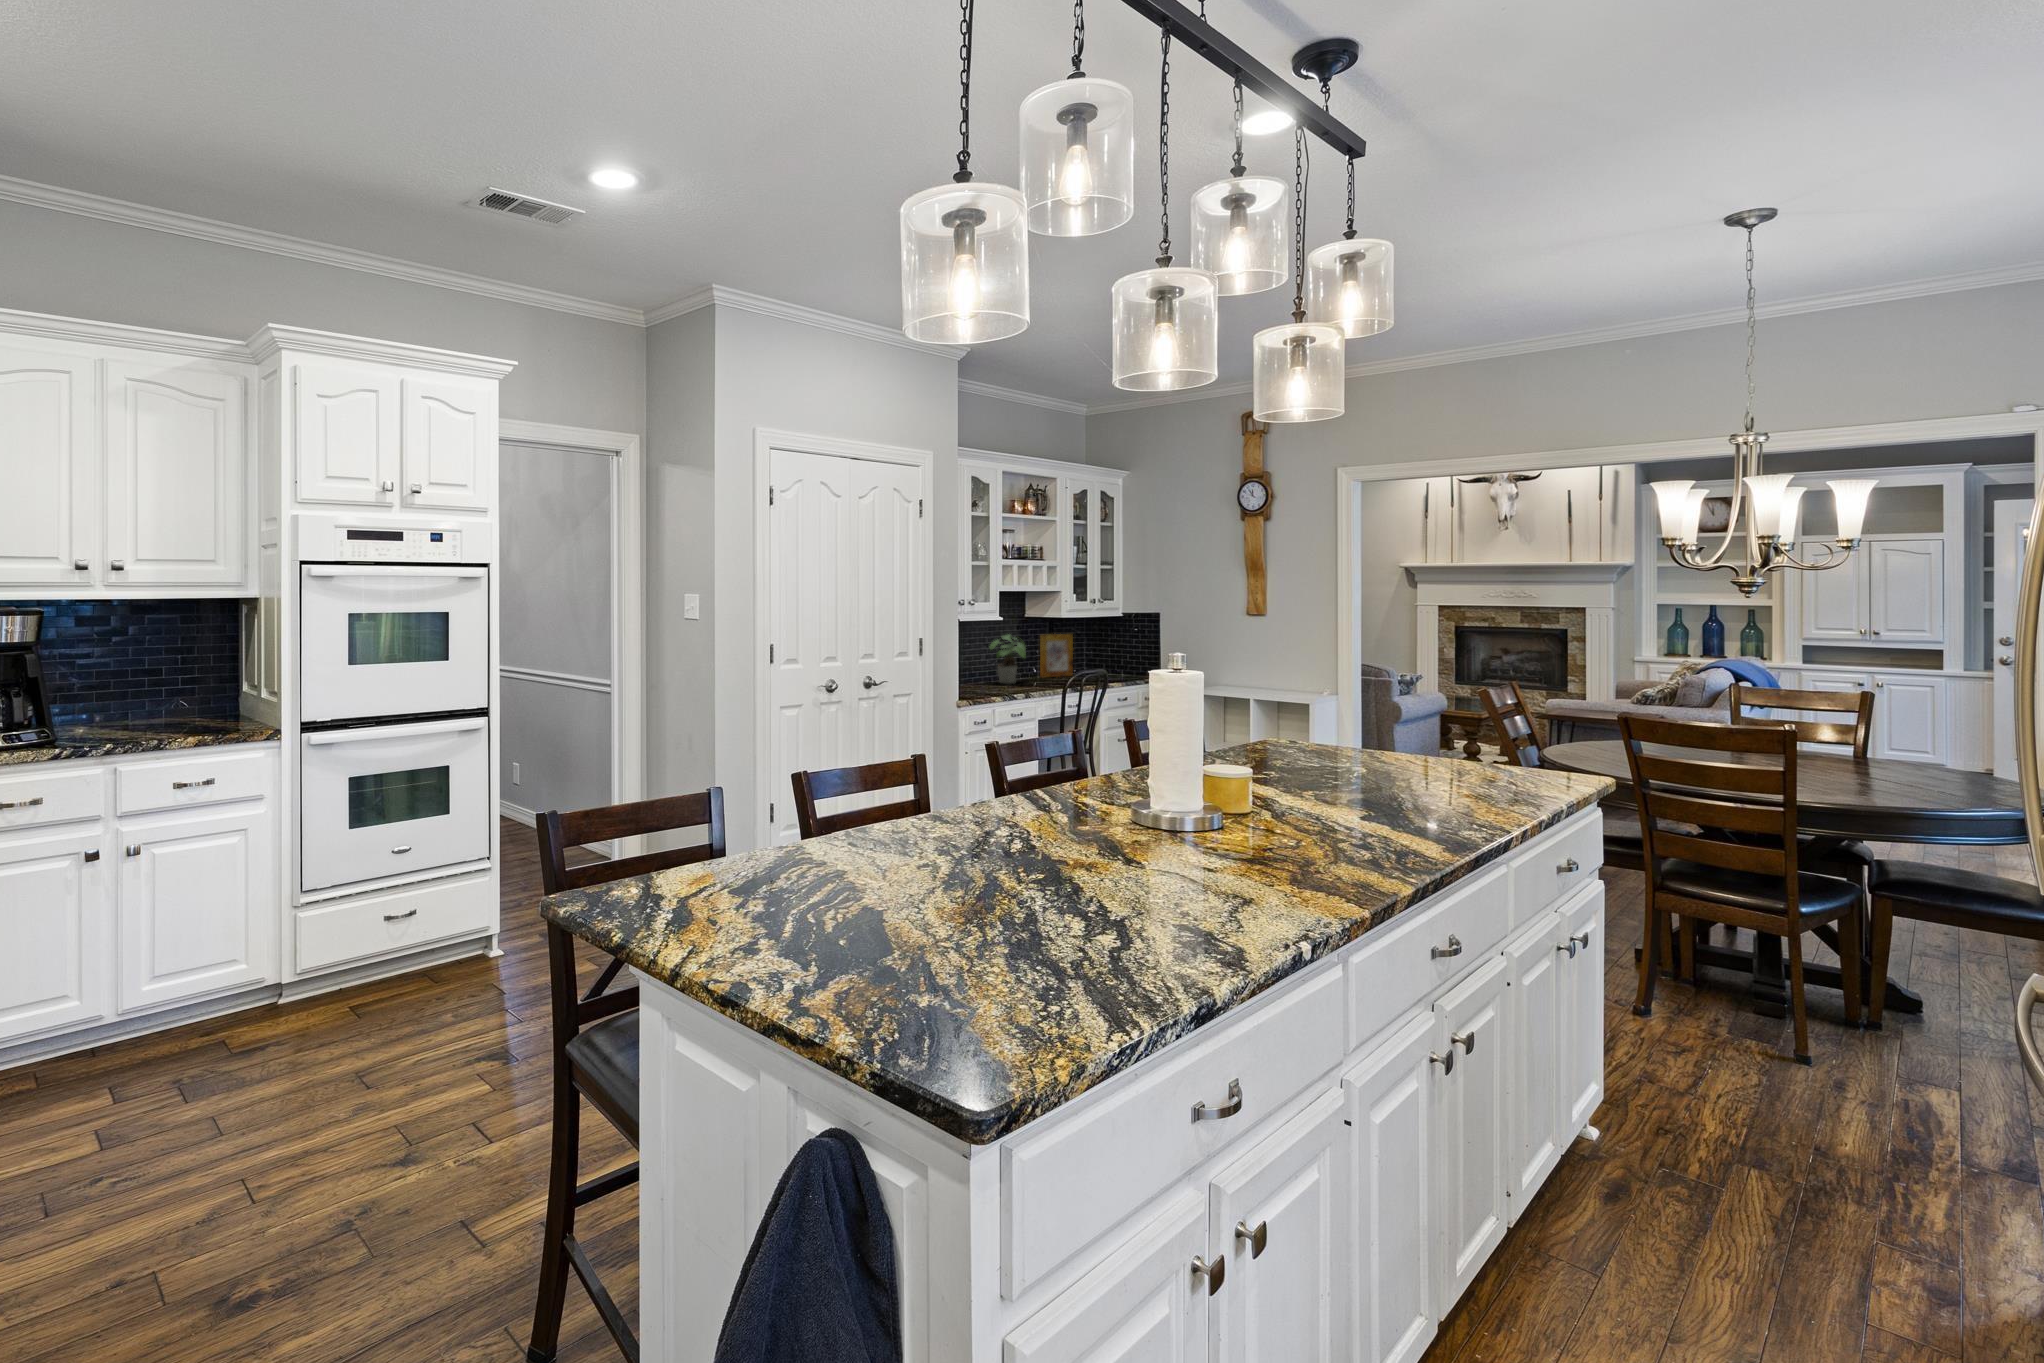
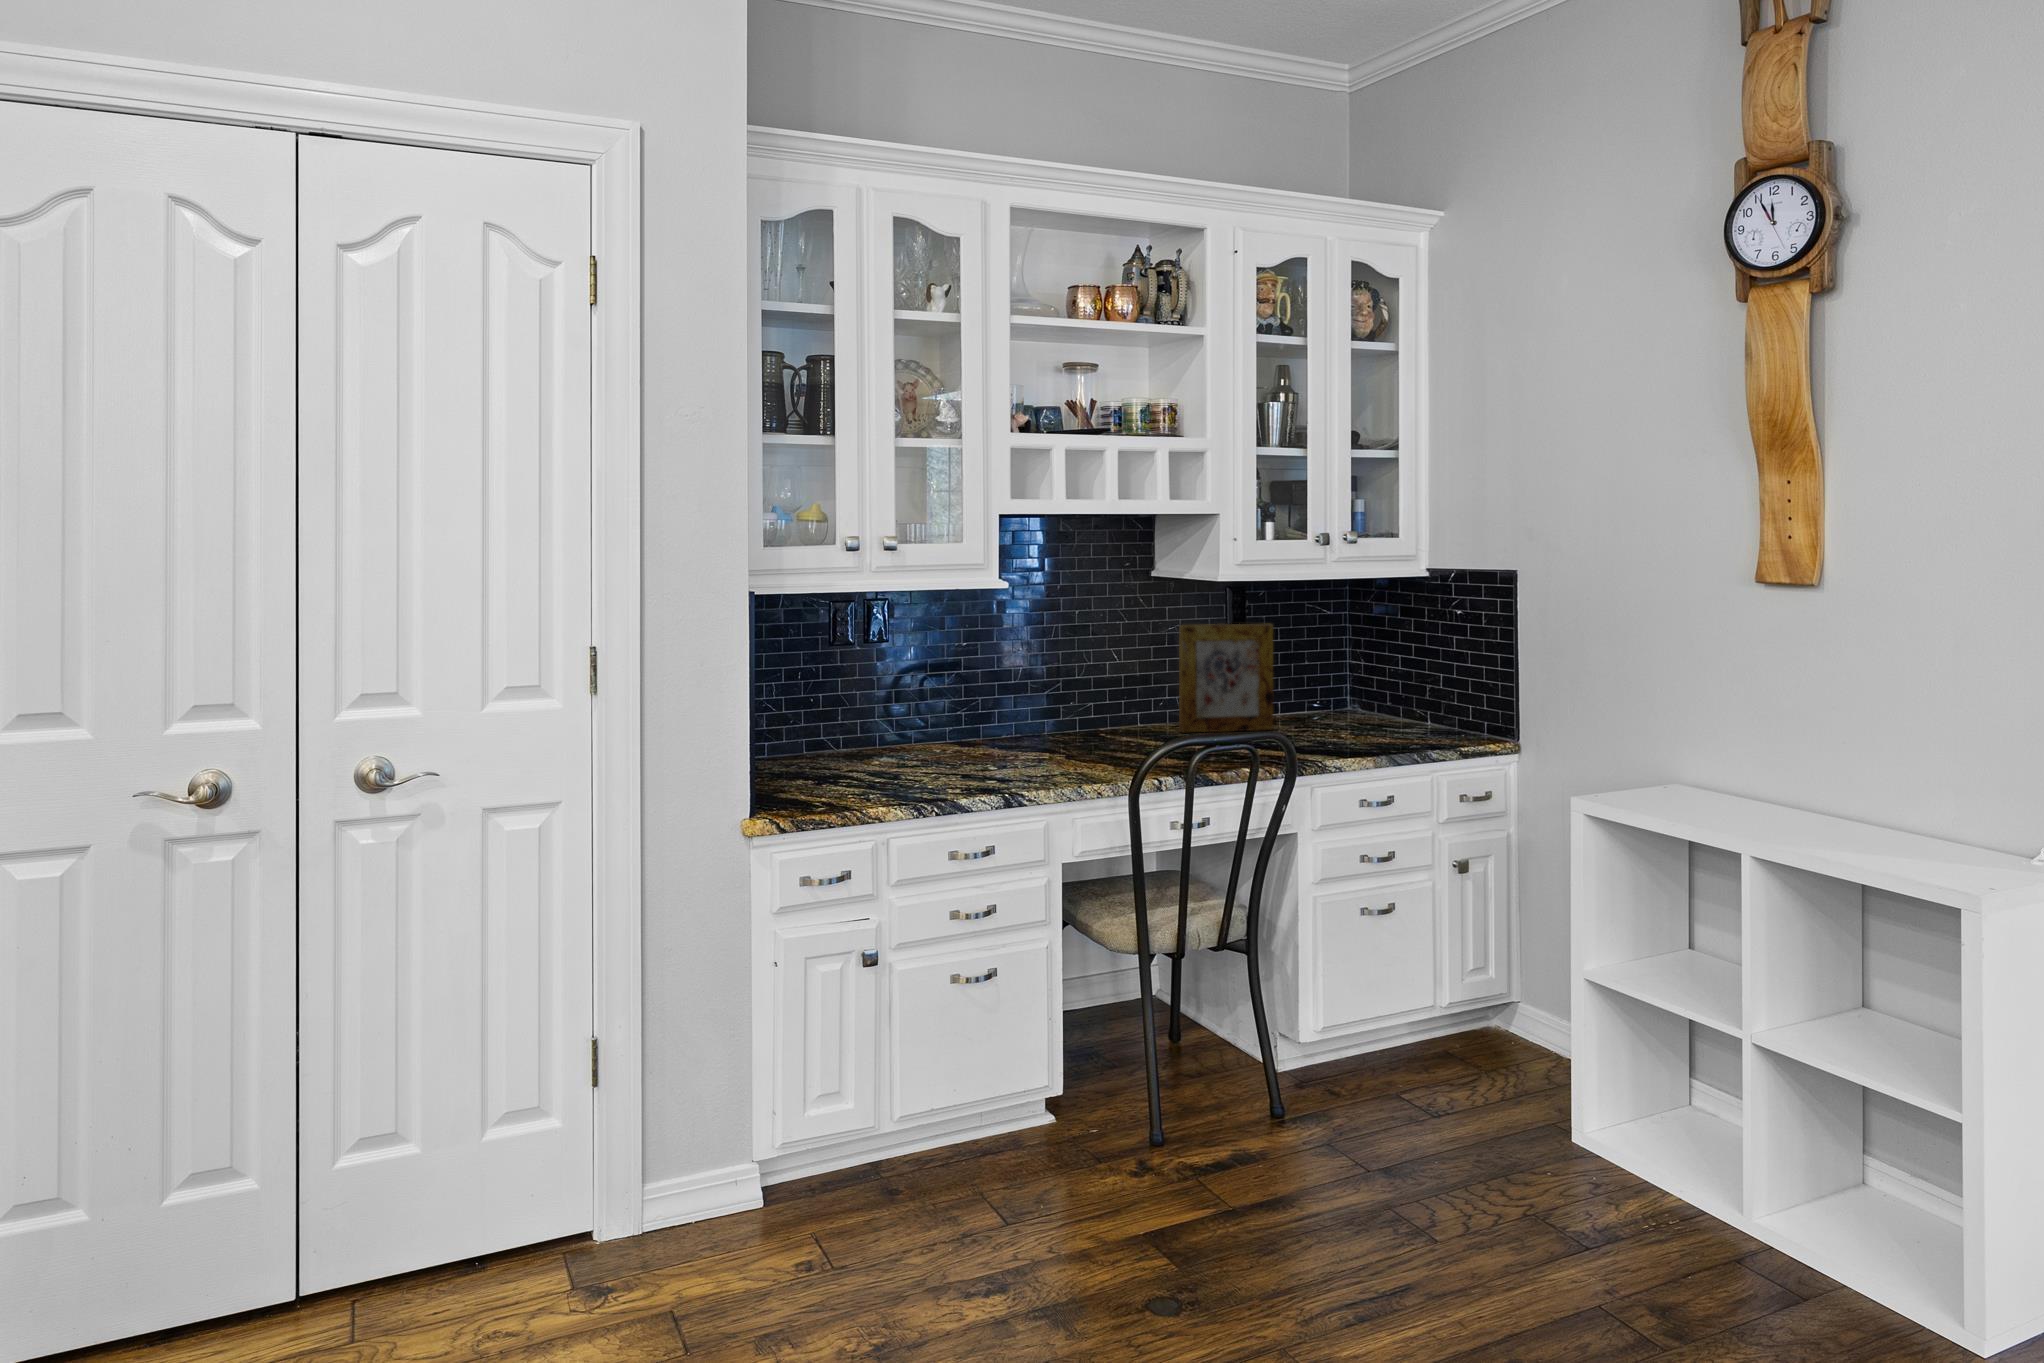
potted plant: present [990,634,1026,684] -> none [996,625,1112,753]

